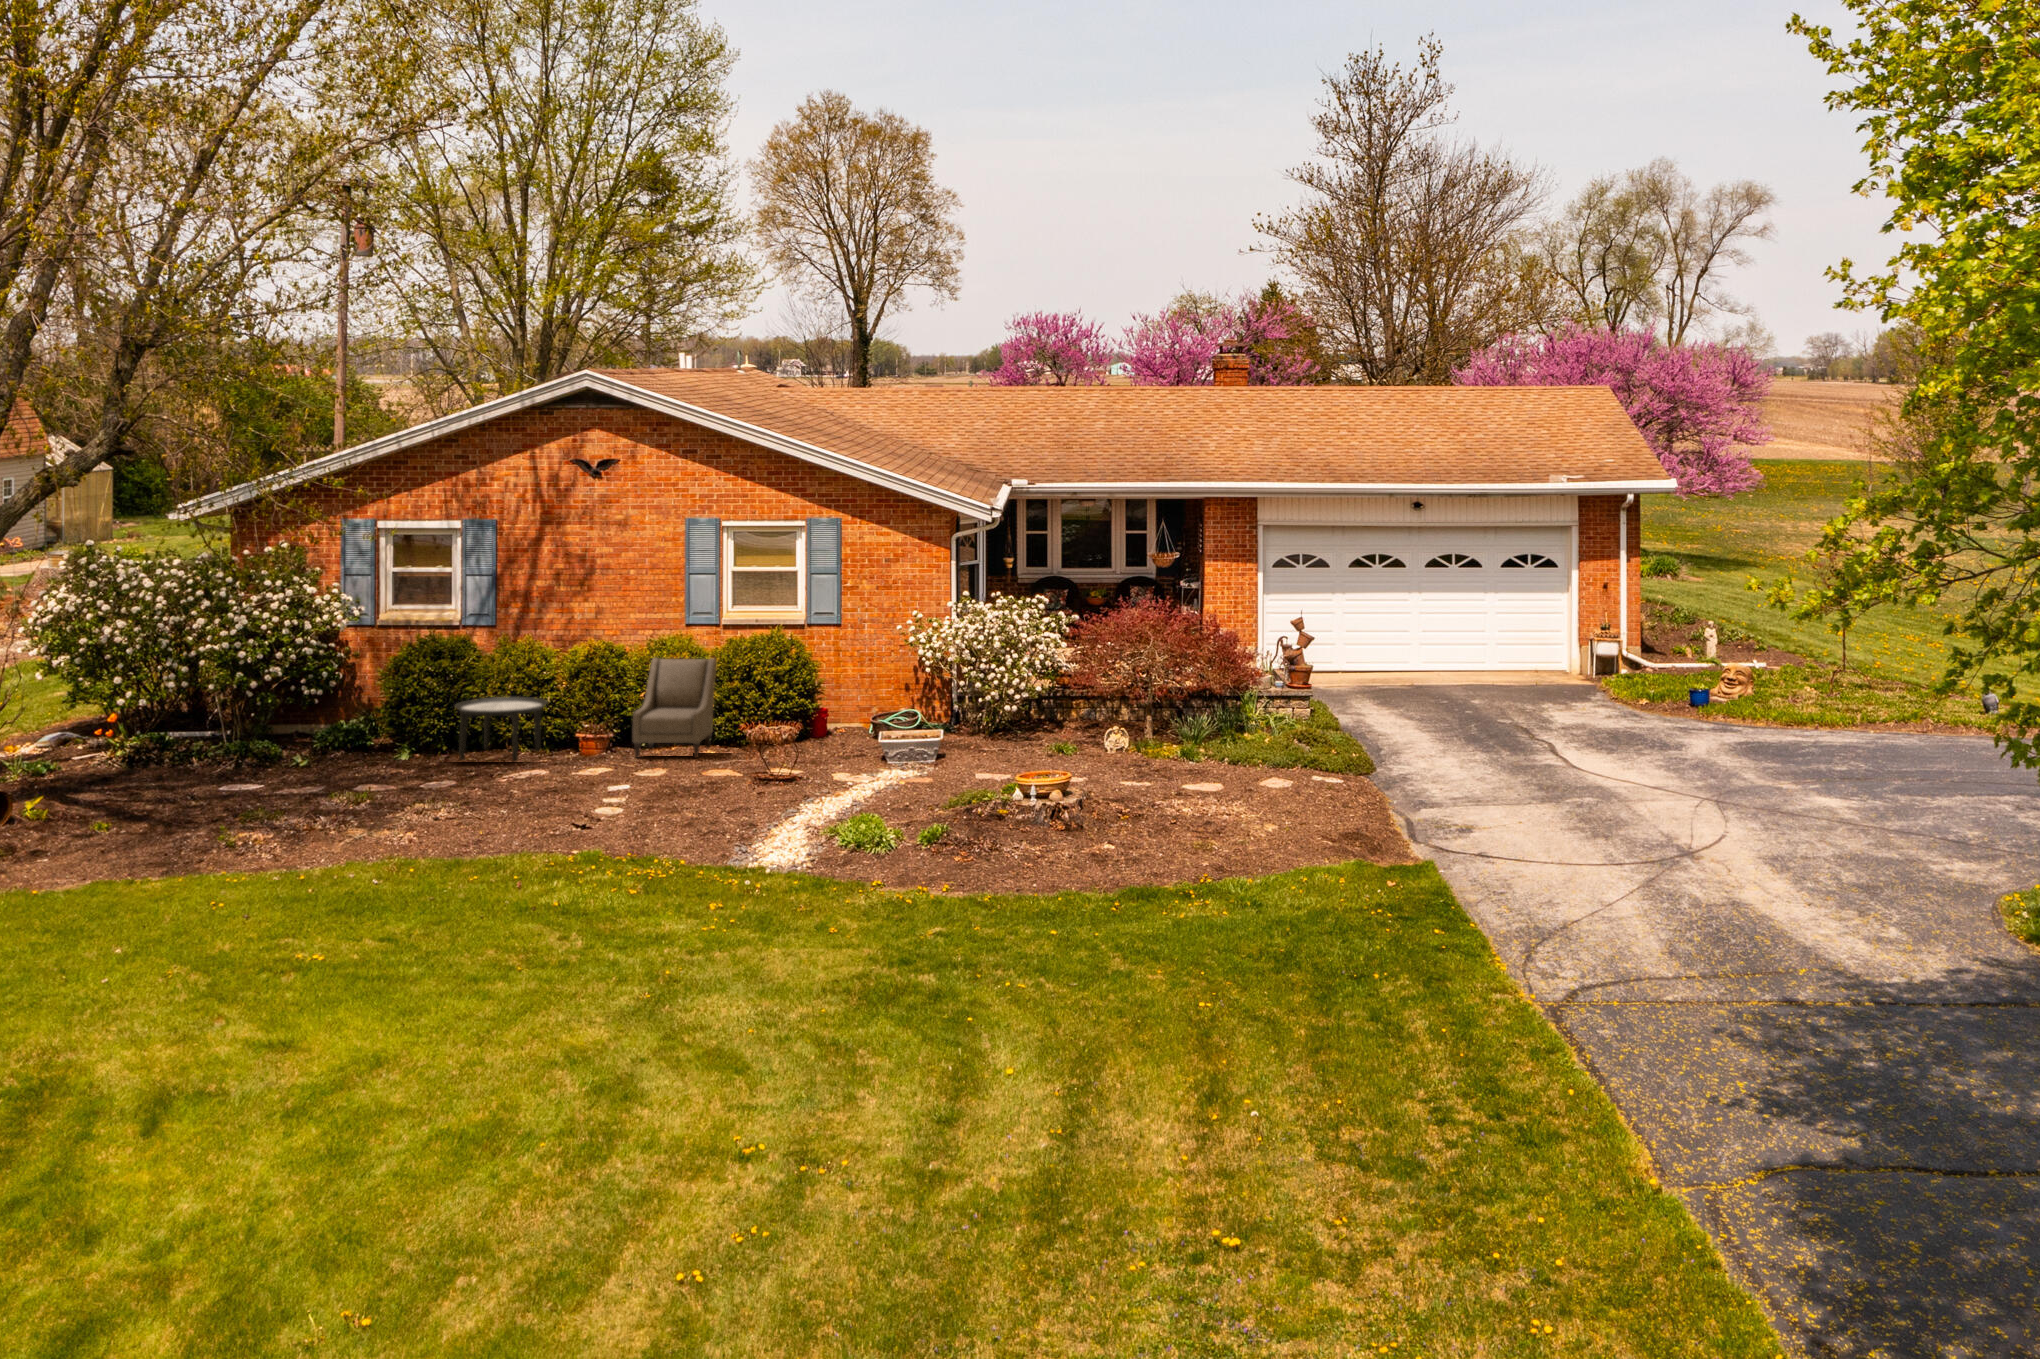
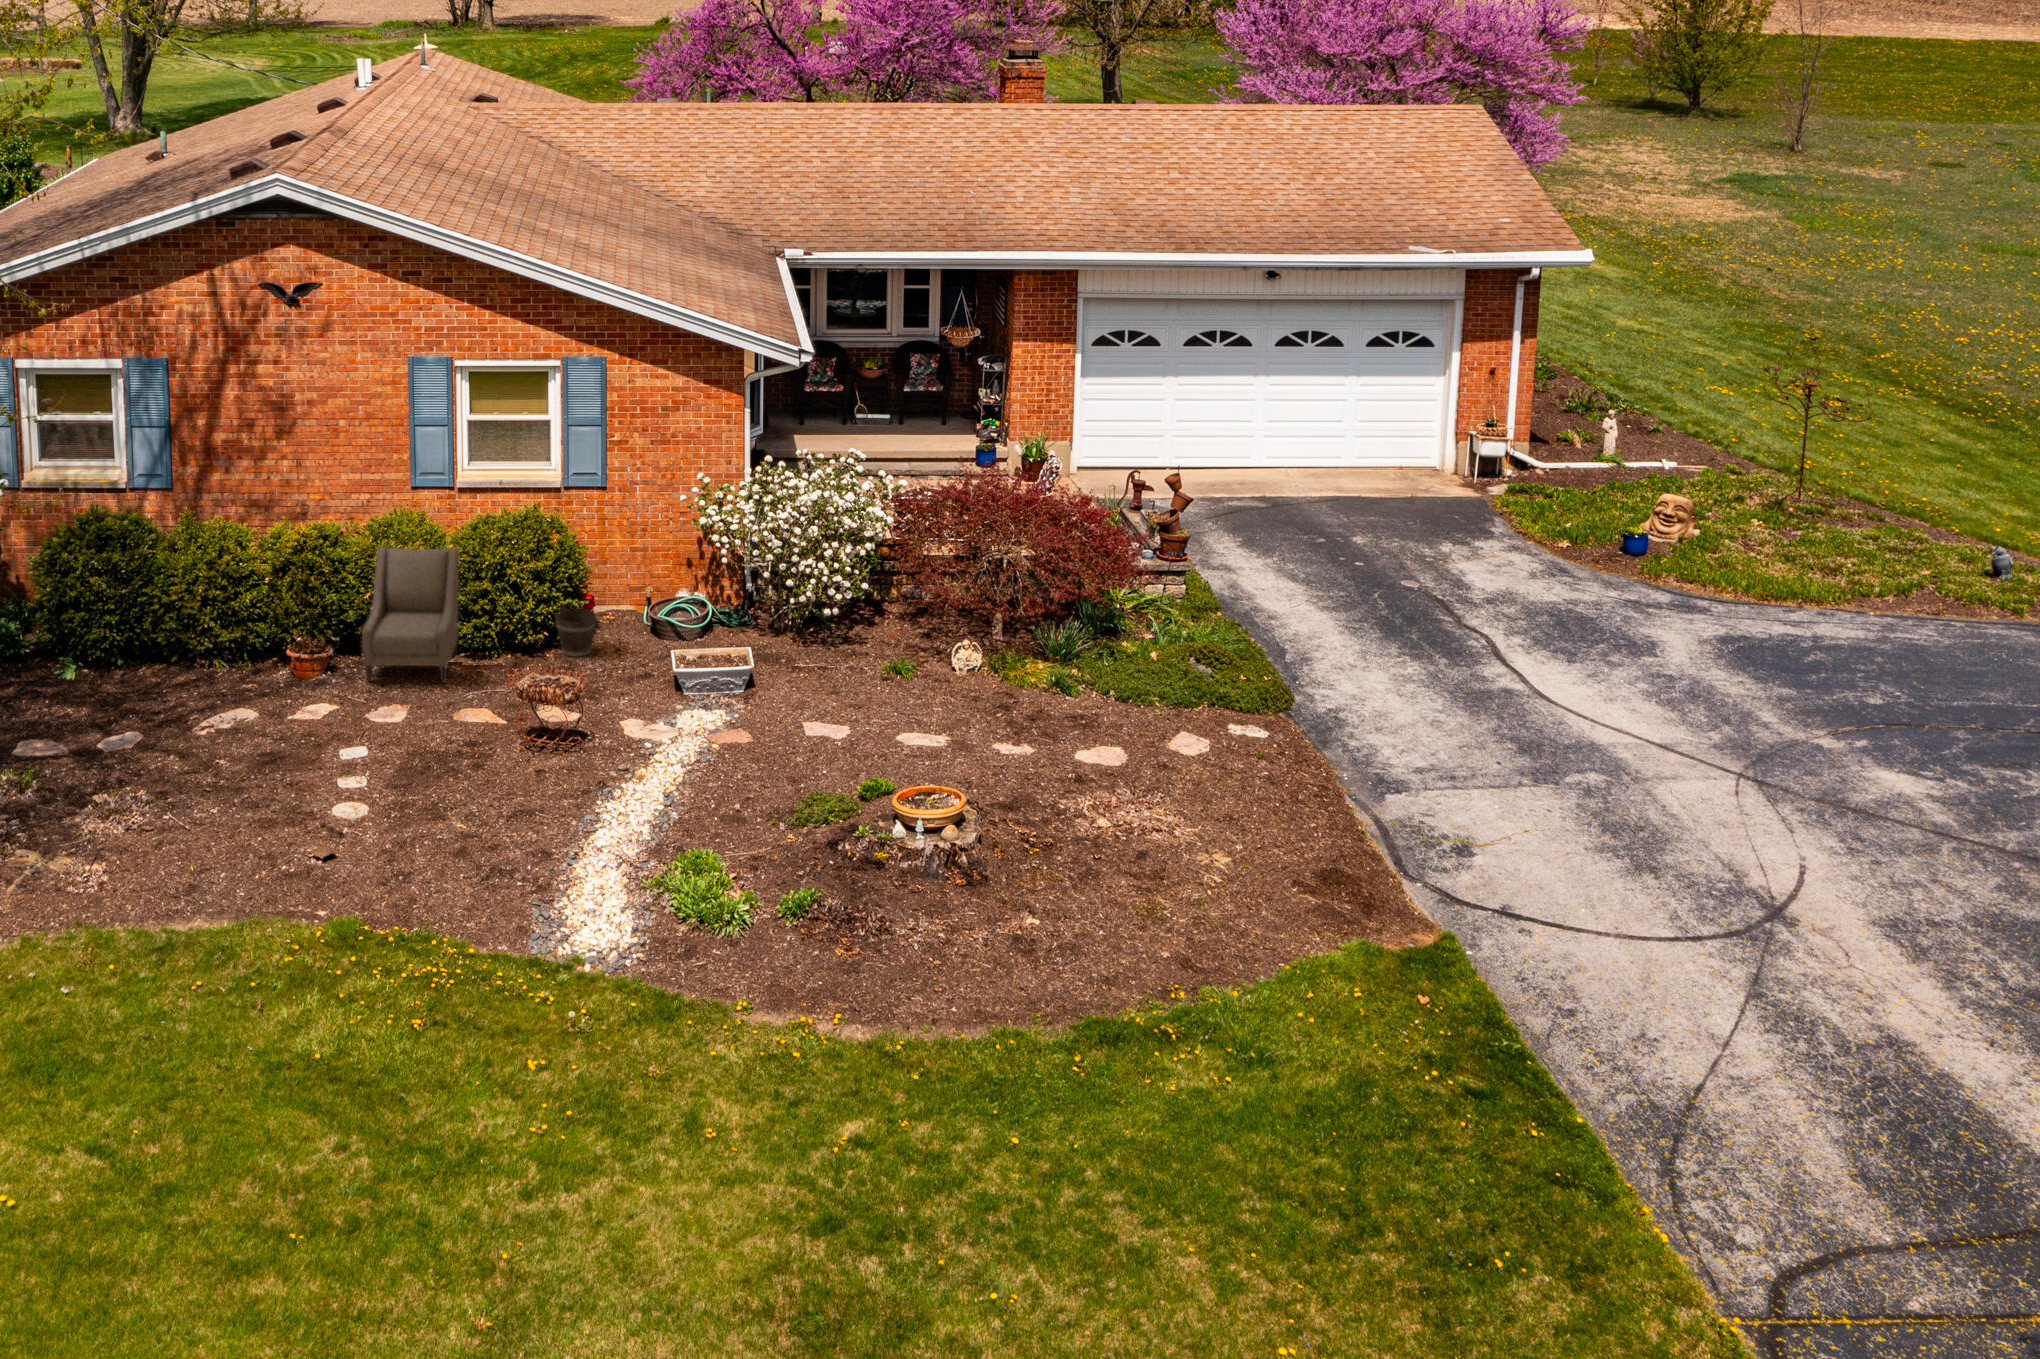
round table: present [455,697,547,761] -> none [135,595,252,692]
bucket: none [791,709,825,747] -> present [556,606,597,657]

